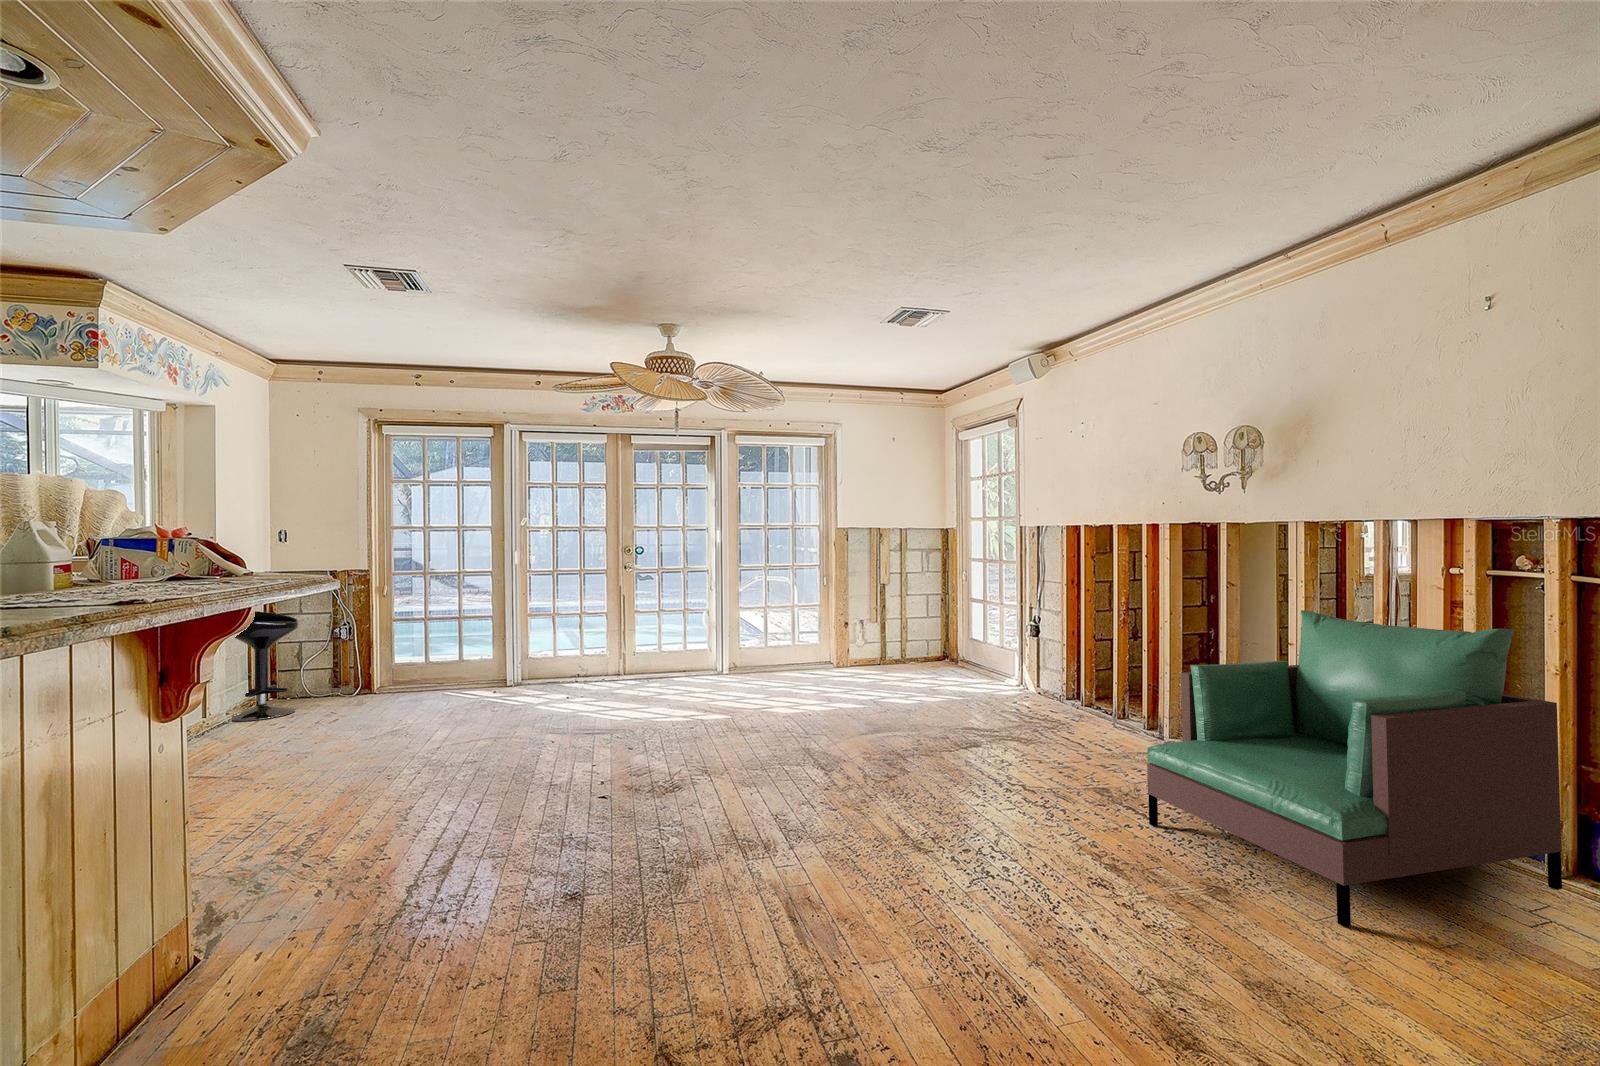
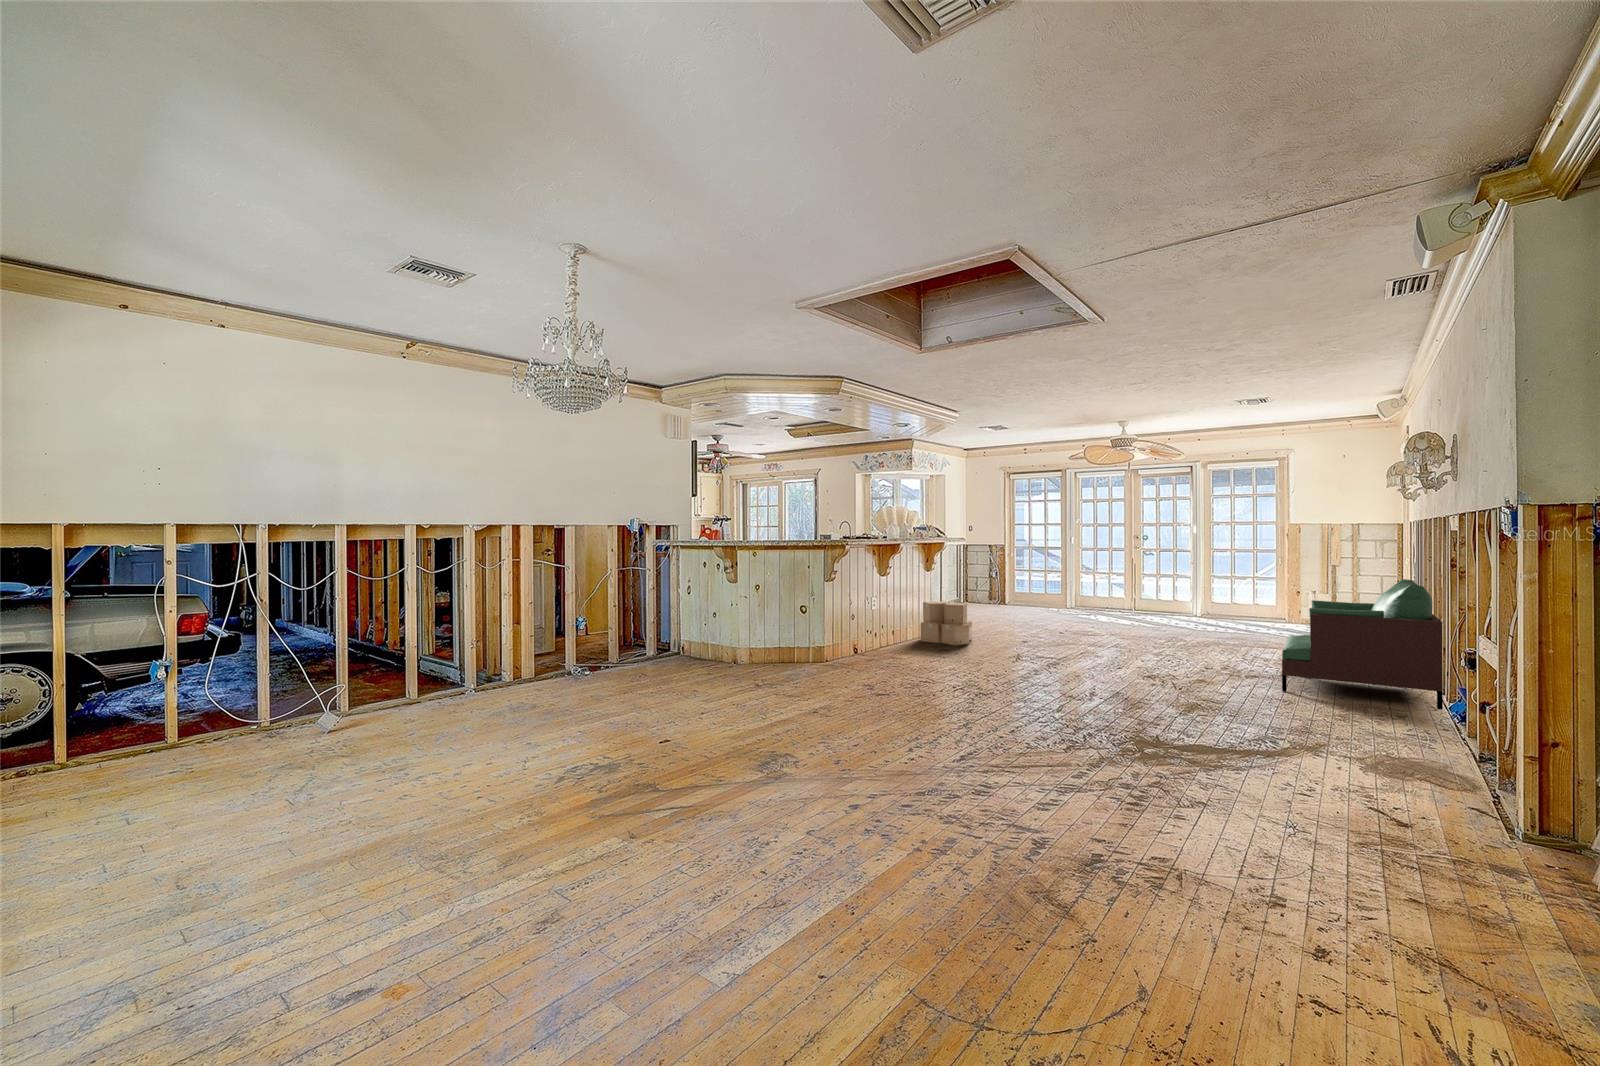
bar stool: present [232,611,298,721] -> none [949,561,975,606]
cardboard box: none [94,787,347,1017] -> present [921,602,972,646]

